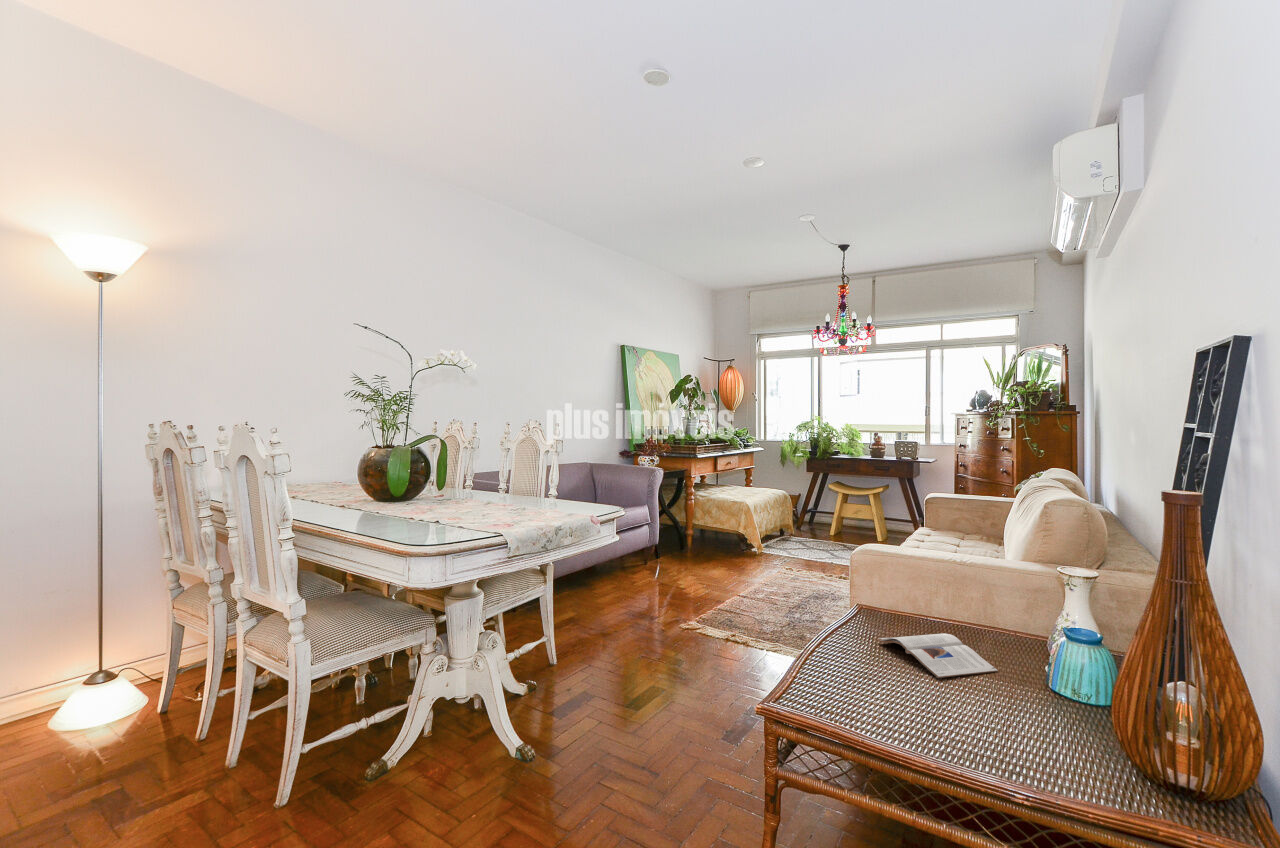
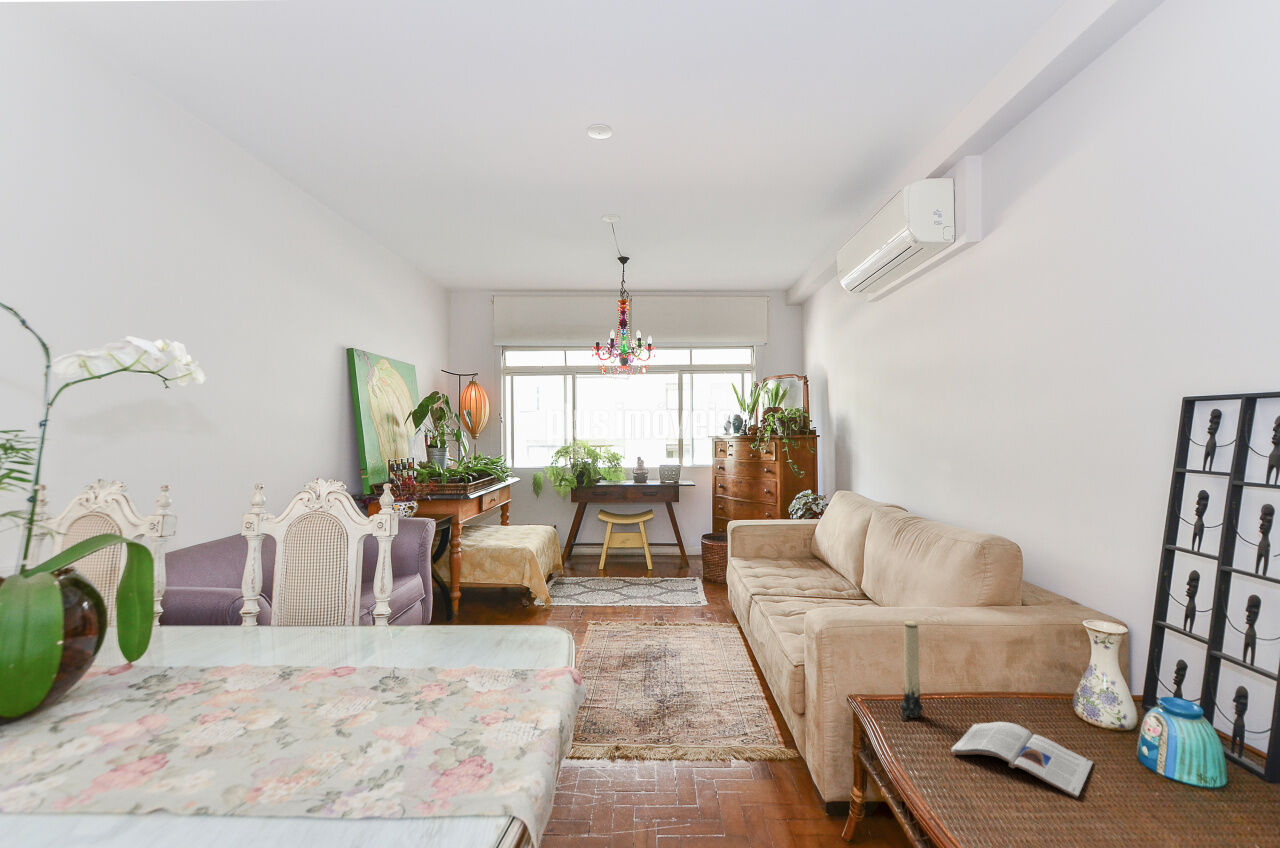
candle: none [874,545,898,624] -> present [901,621,923,720]

